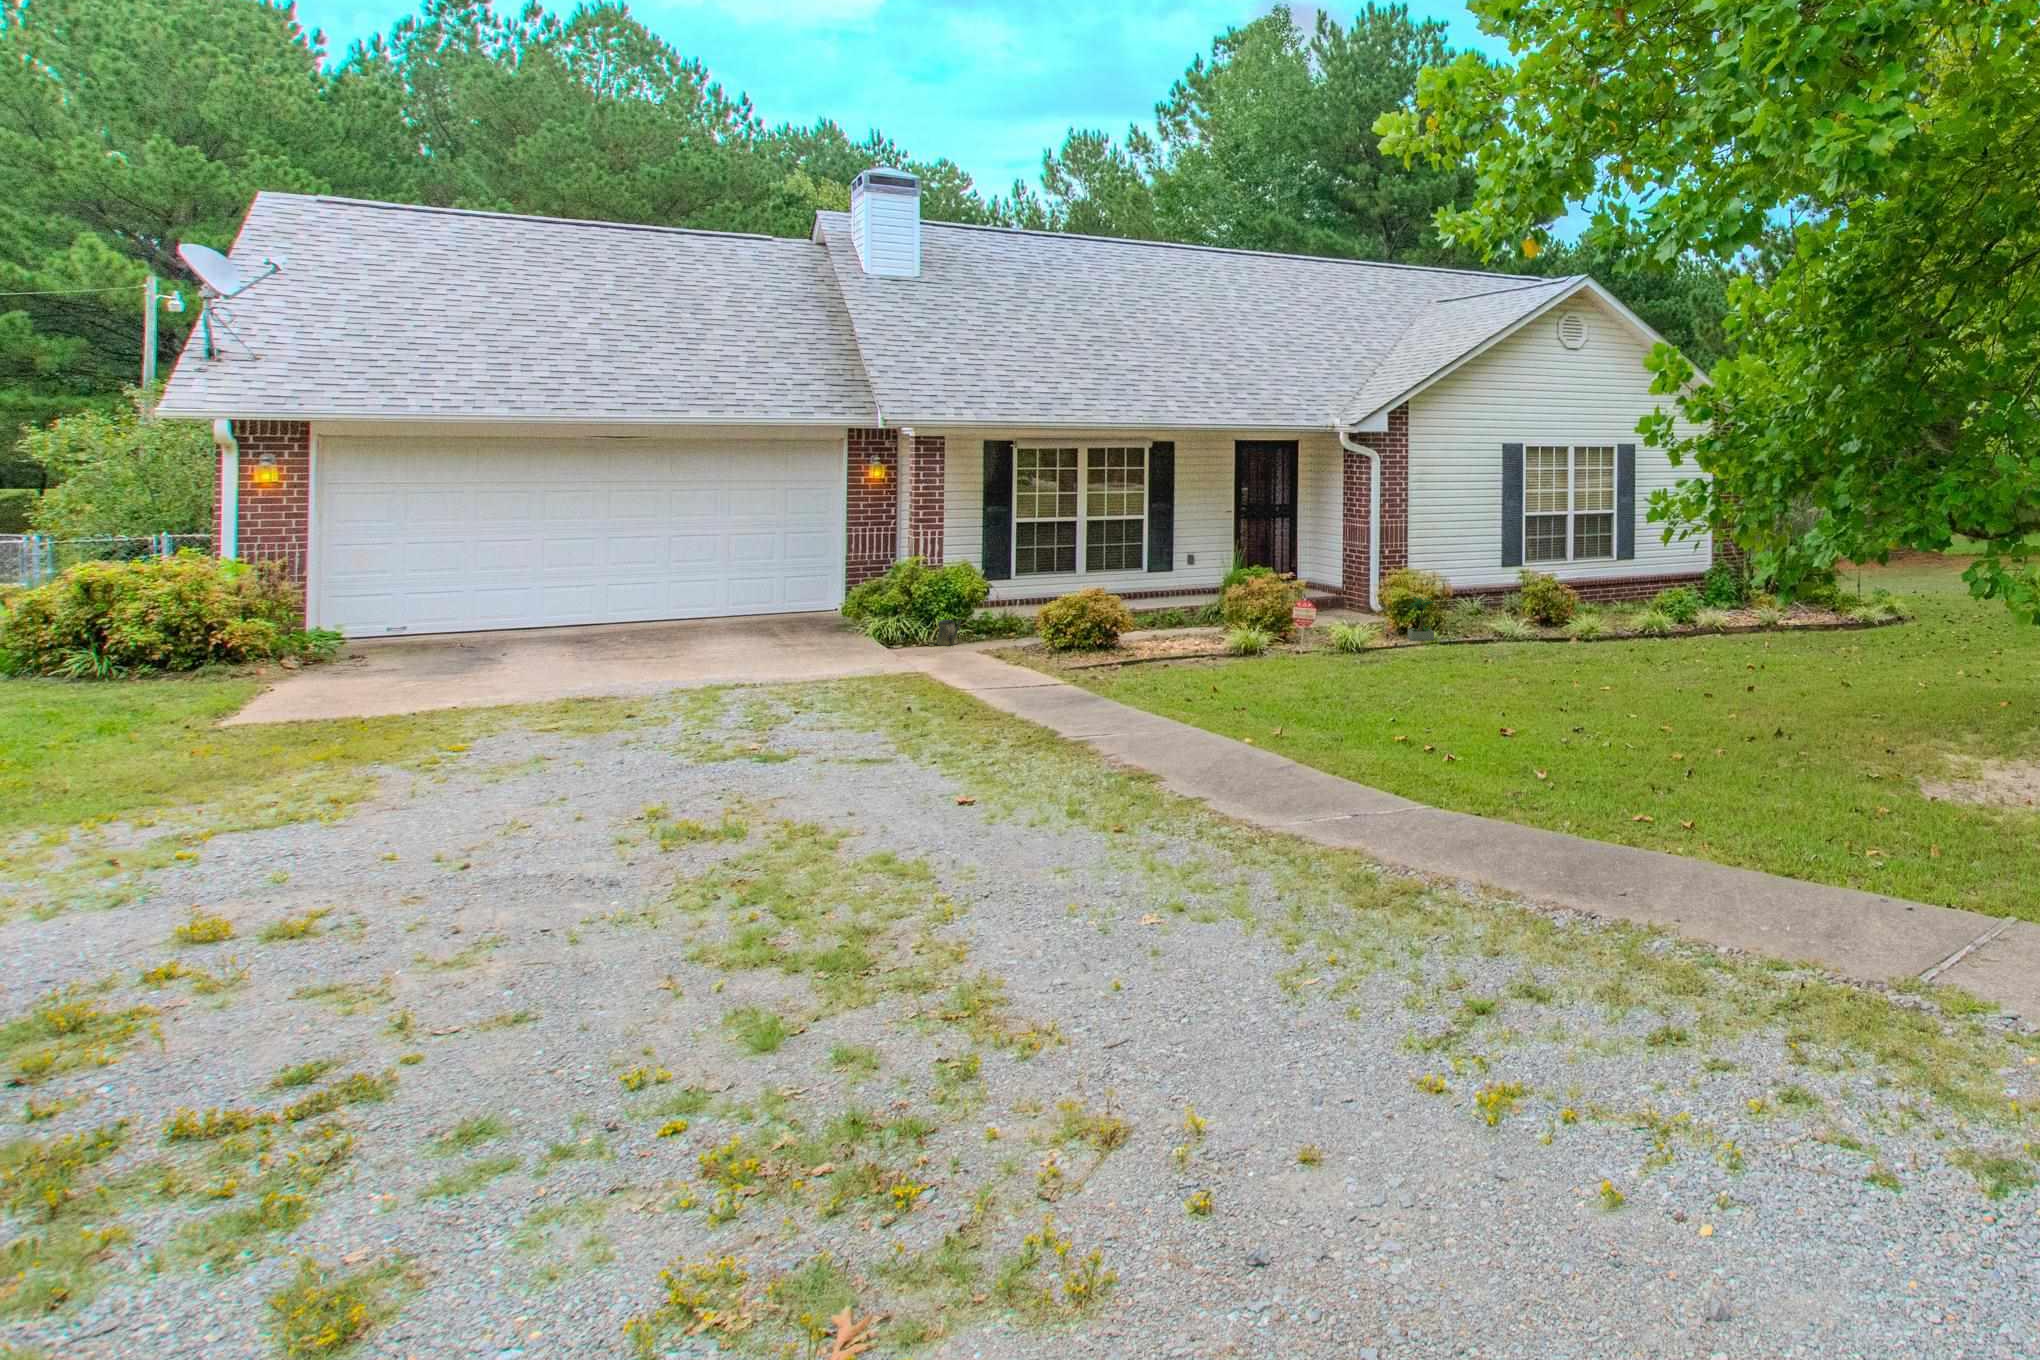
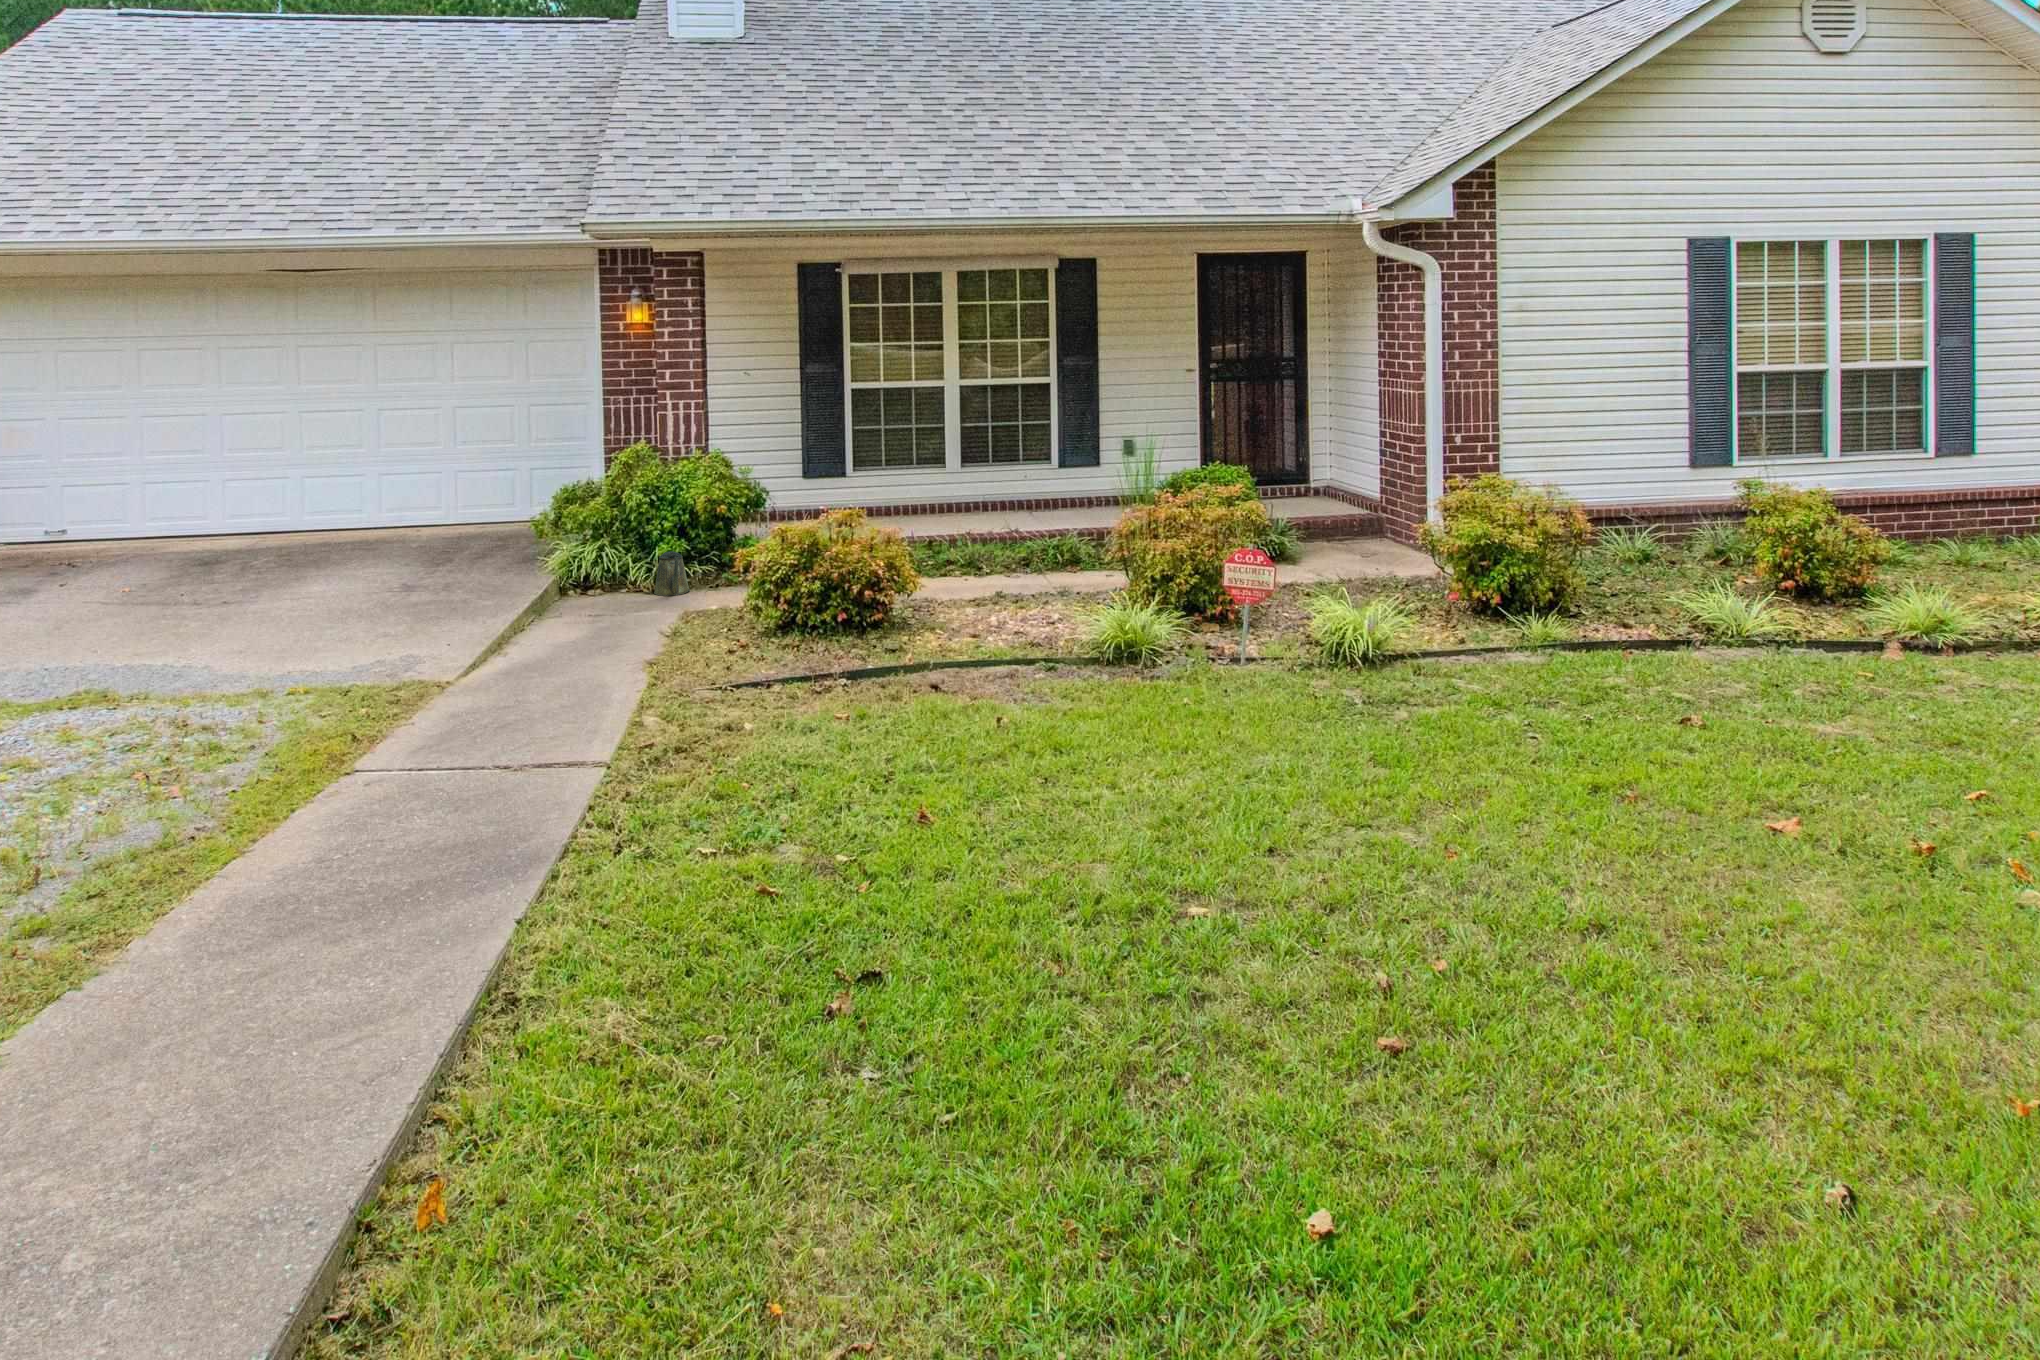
potted plant: present [1408,596,1434,640] -> none [1491,539,1564,637]

